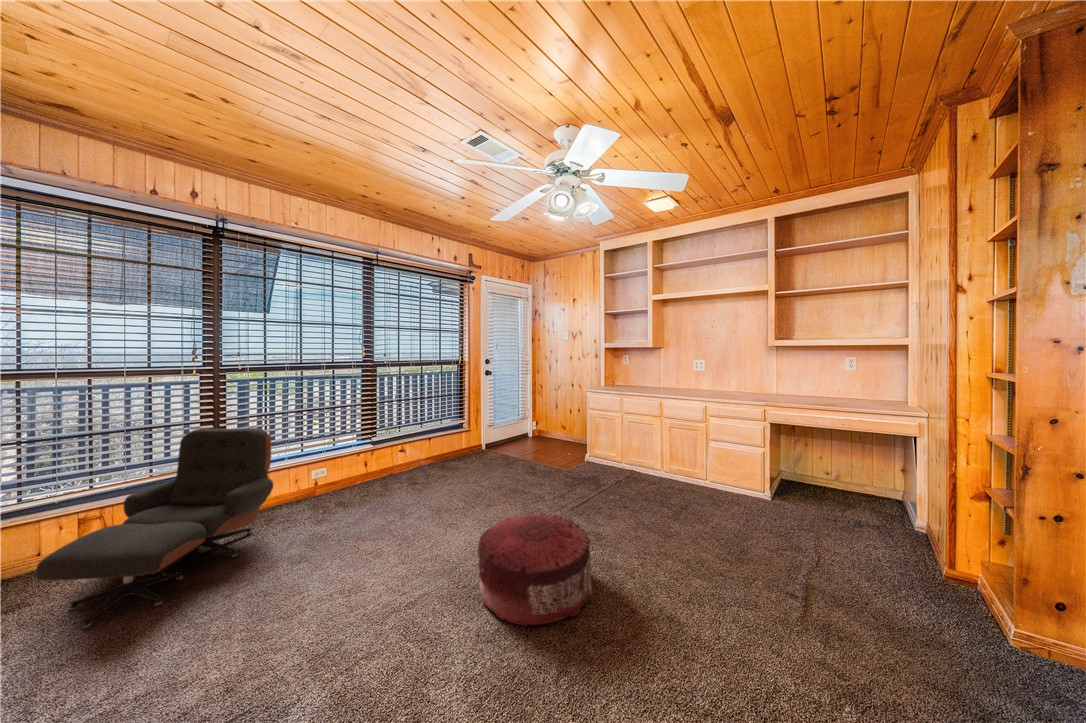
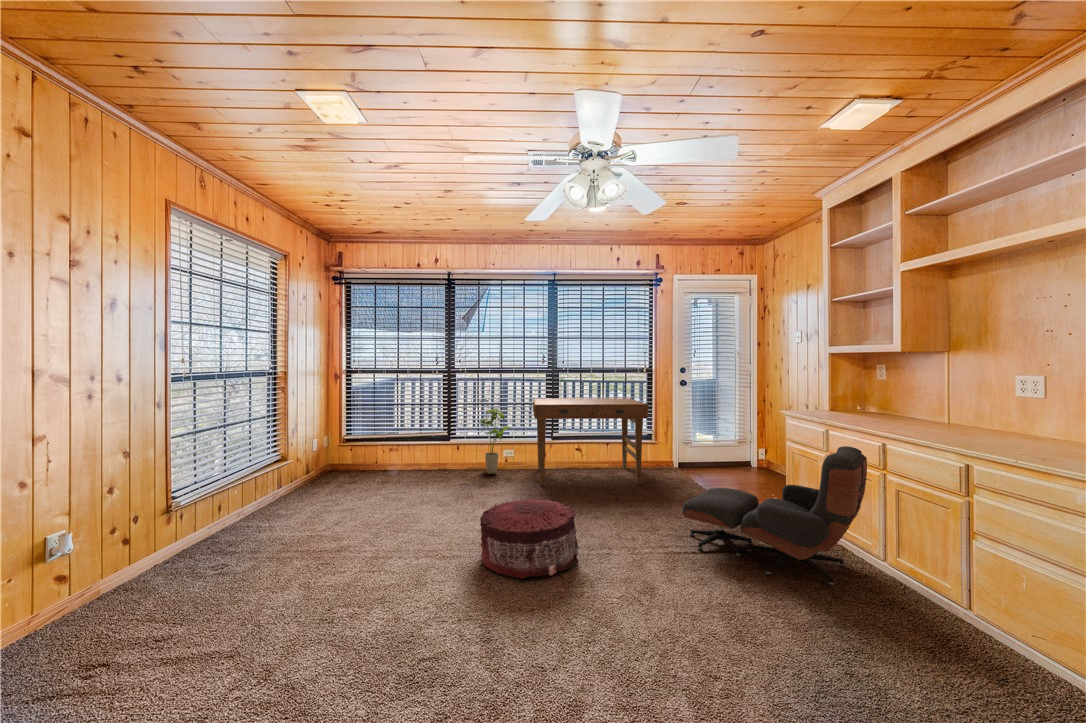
desk: none [351,391,492,501] -> present [533,398,648,485]
house plant: none [279,418,331,508] -> present [480,409,511,474]
lounge chair: present [36,428,274,630] -> present [683,446,867,587]

